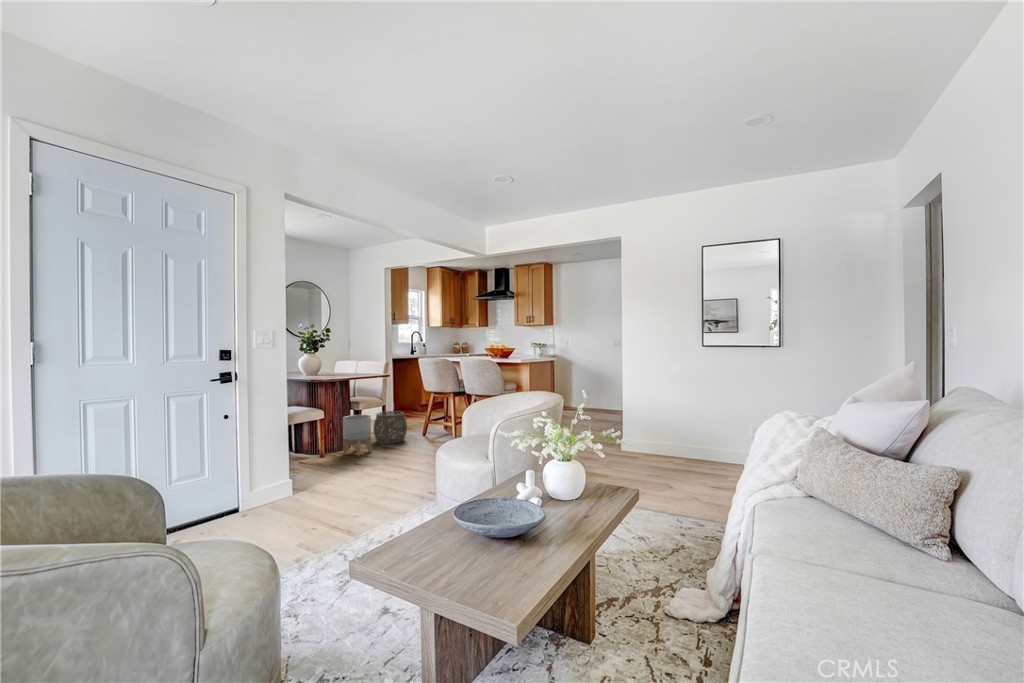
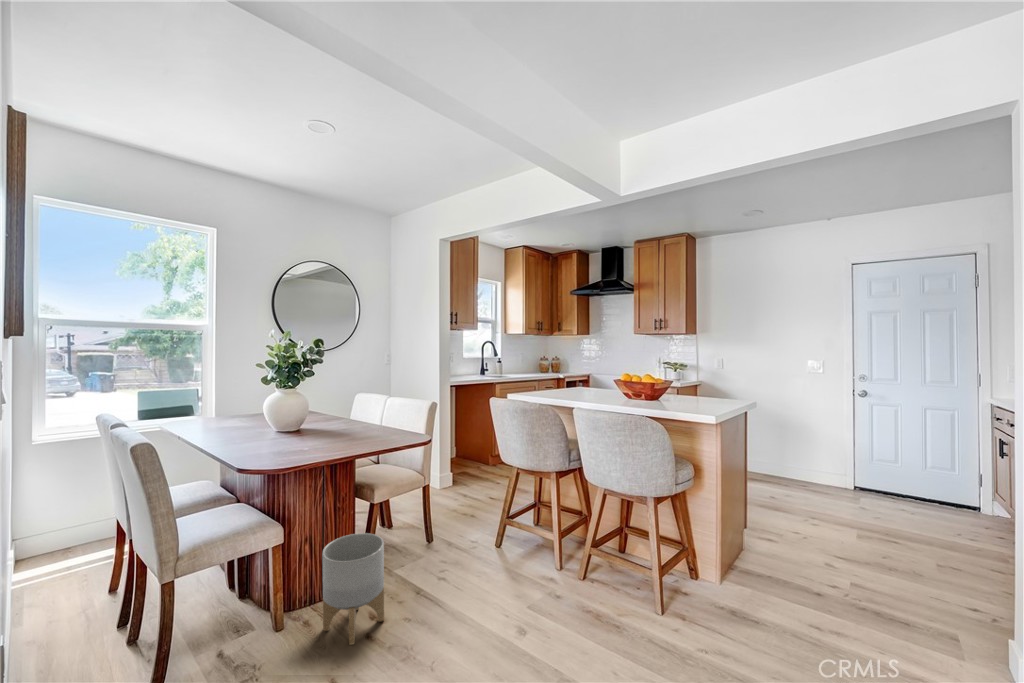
woven basket: present [373,411,407,444] -> none [400,502,466,580]

